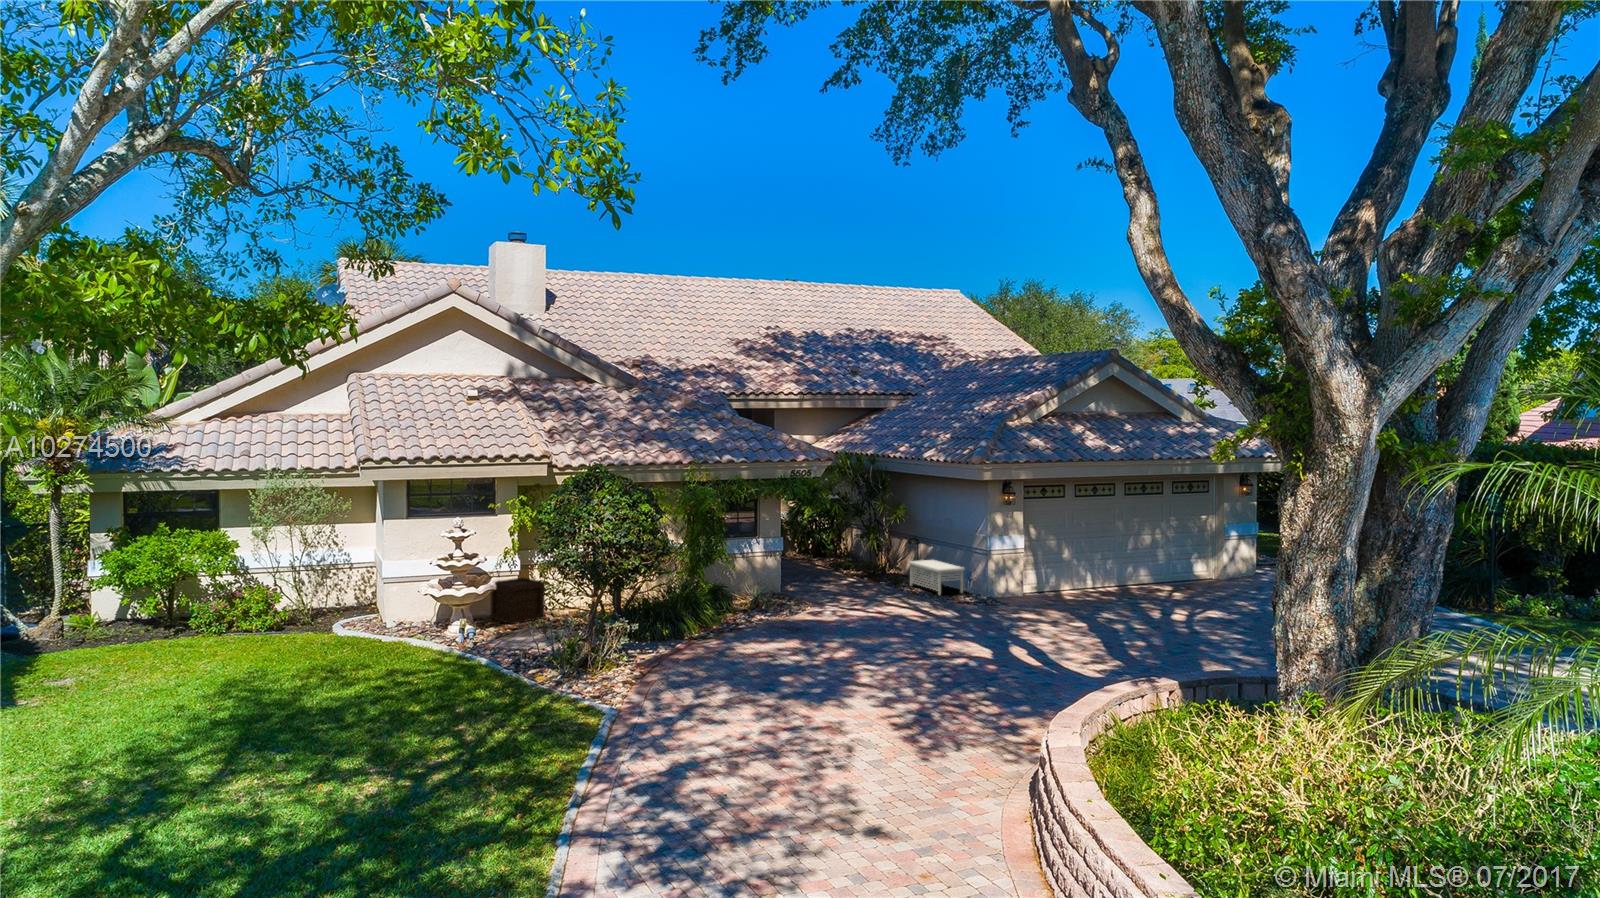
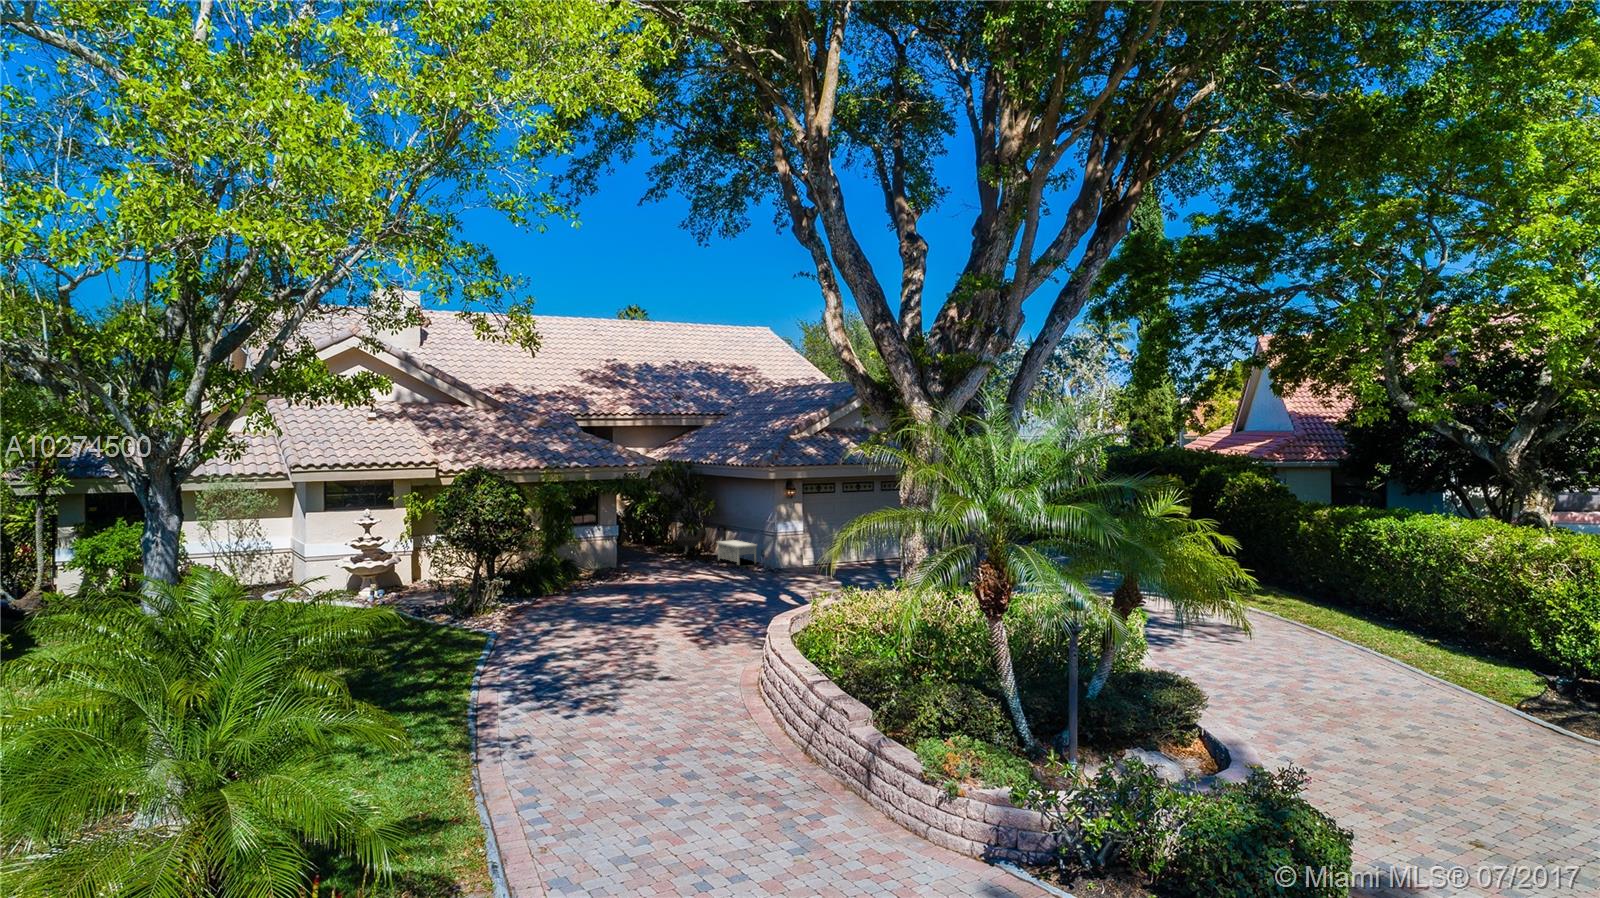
lounge chair: none [851,543,888,574] -> present [678,530,703,552]
wooden crate: present [490,577,545,624] -> none [390,557,433,591]

